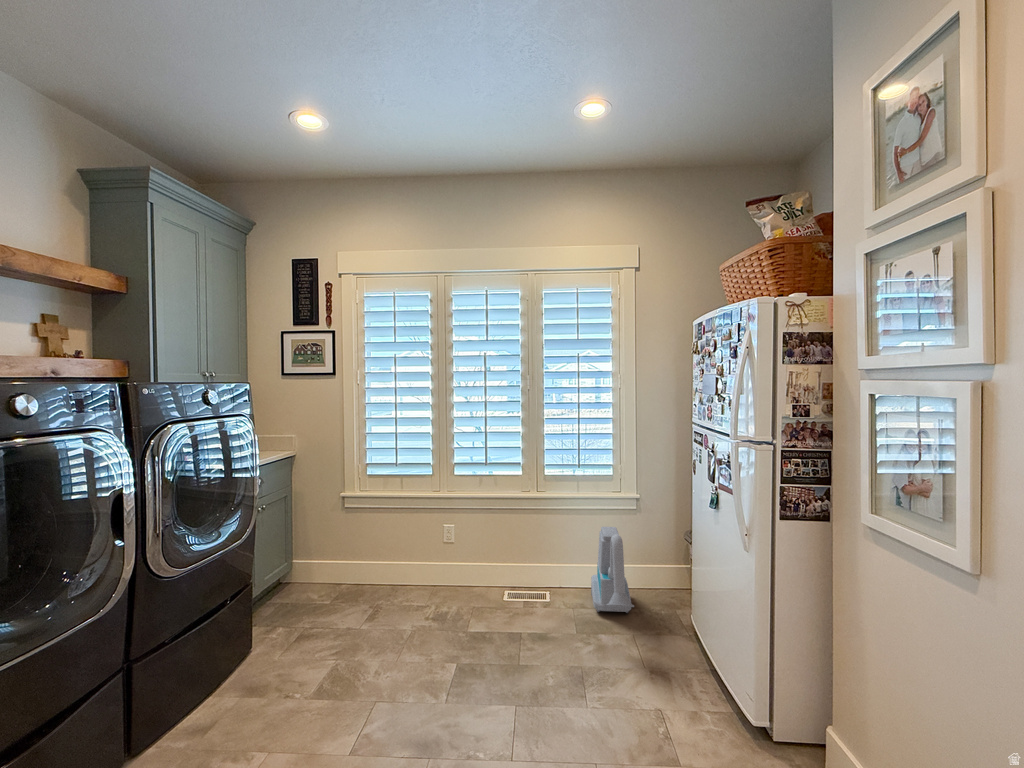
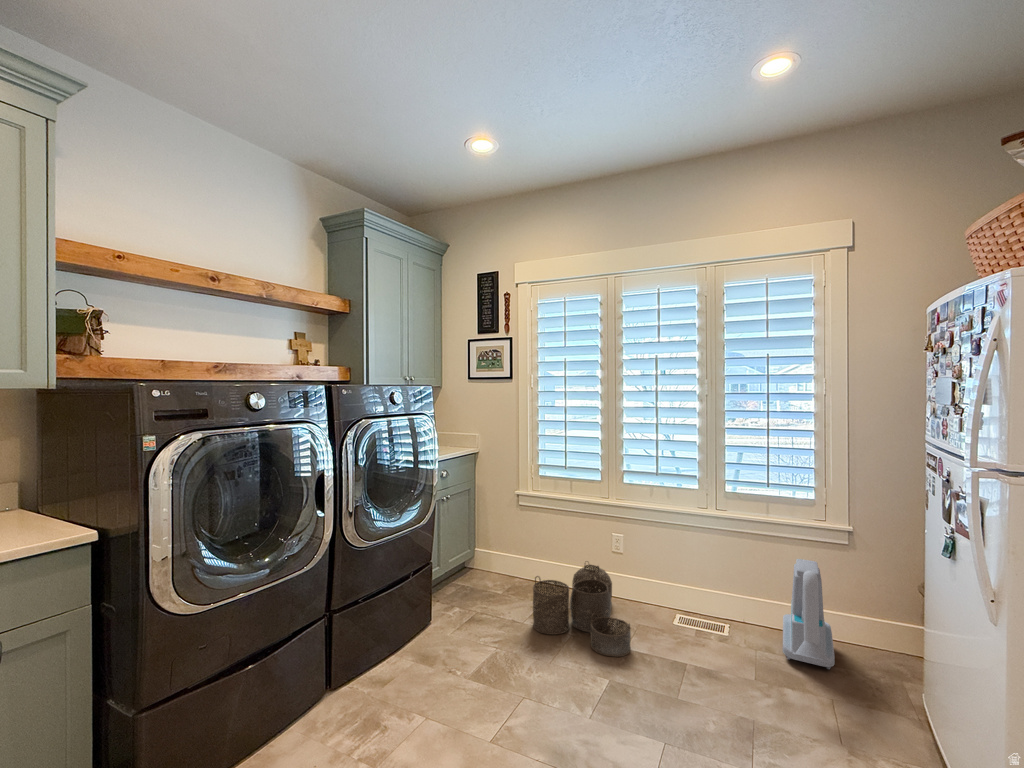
woven basket: none [370,556,470,643] -> present [533,564,631,657]

